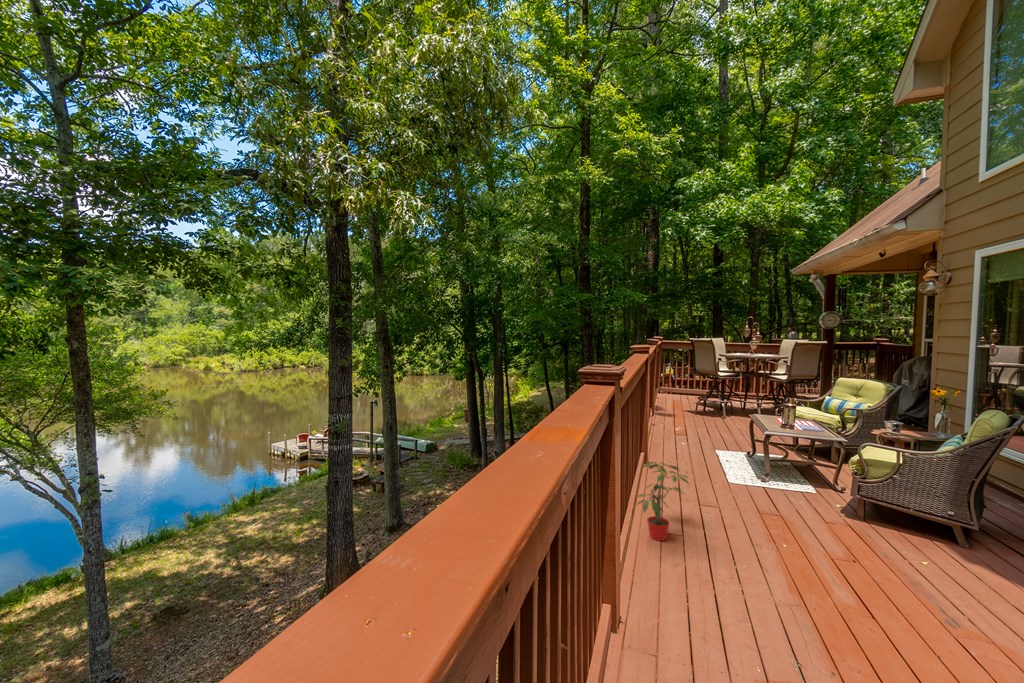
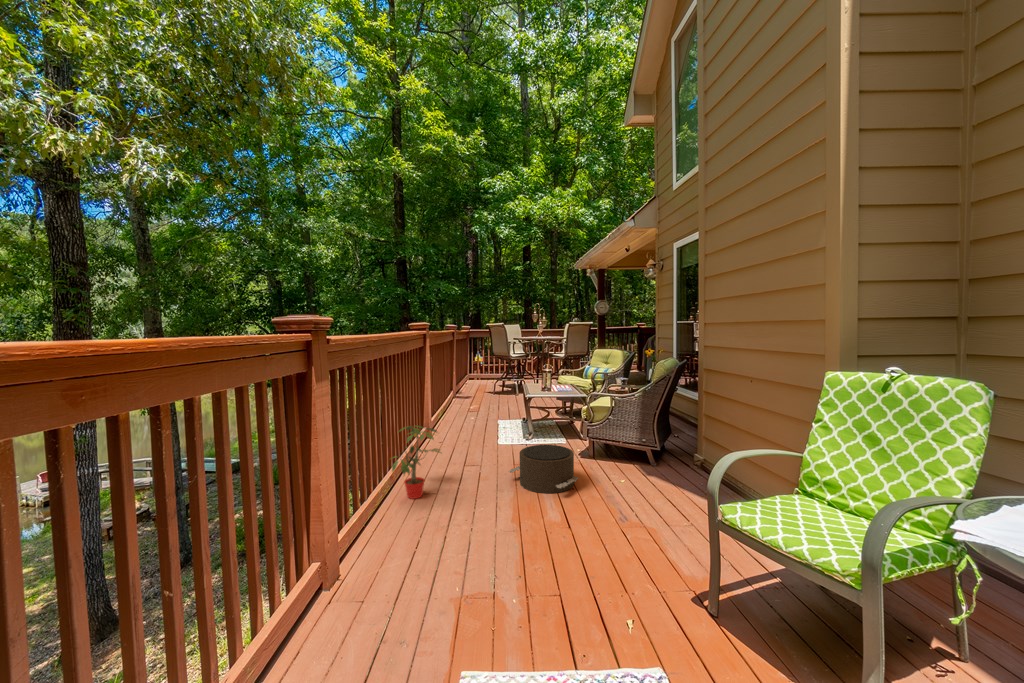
pouf: none [762,499,866,564] -> present [509,445,578,493]

